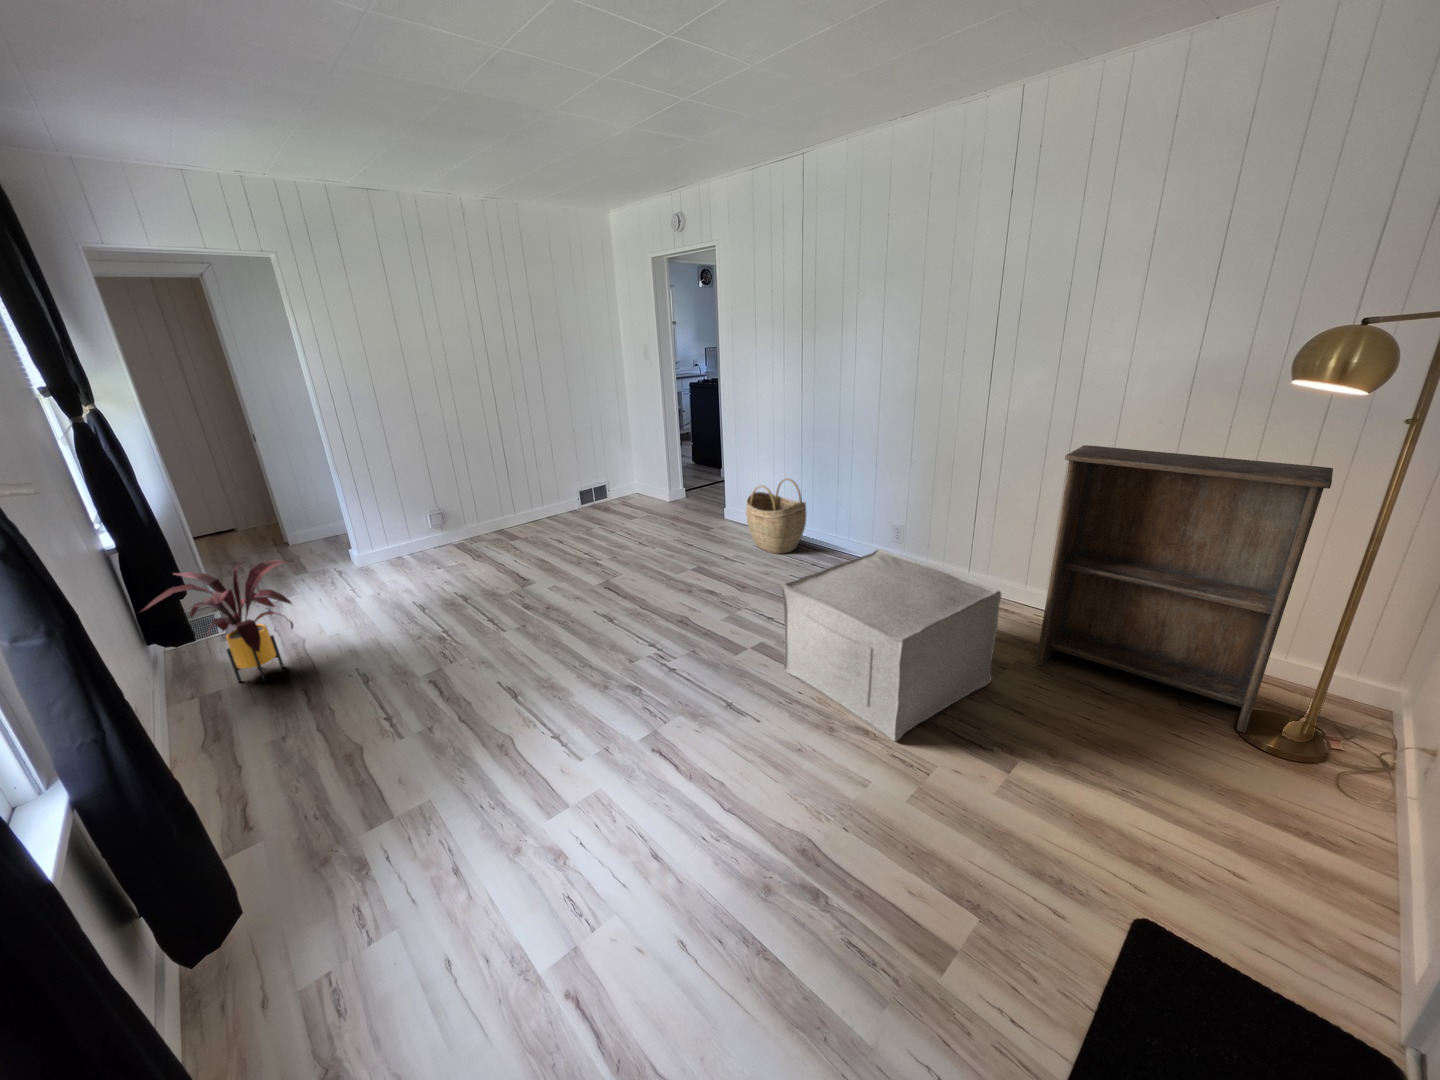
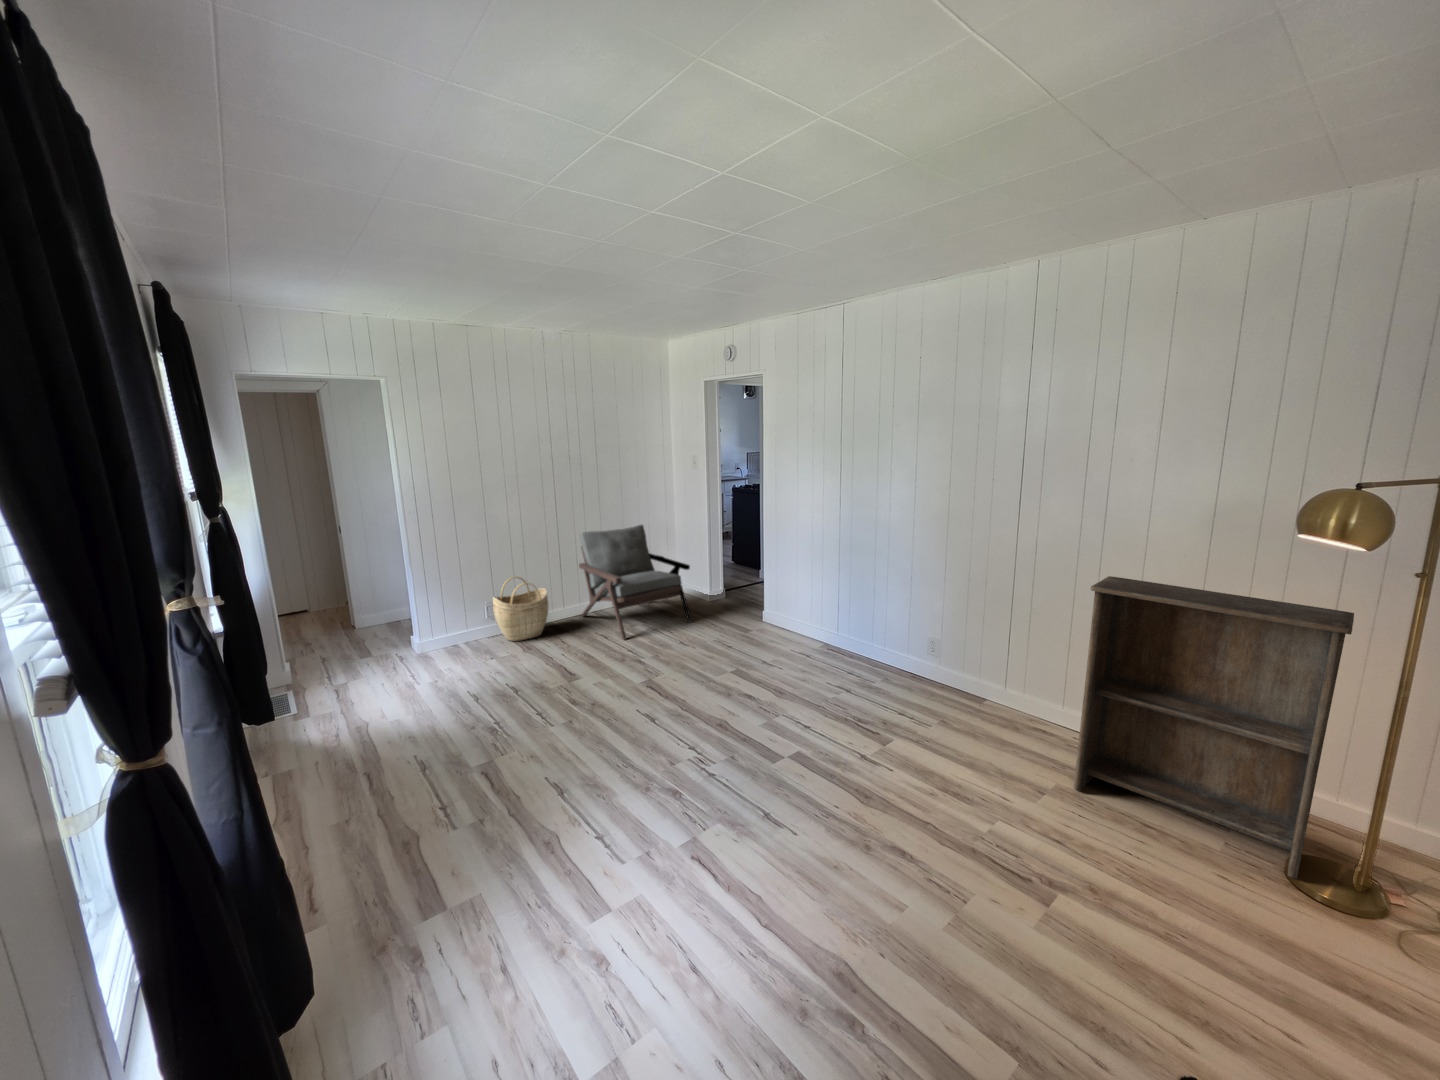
armchair: none [523,421,652,544] -> present [579,525,692,640]
woven basket: present [746,478,806,554] -> present [493,577,548,641]
ottoman: present [781,549,1001,741] -> none [820,664,1035,864]
house plant: present [139,561,293,682] -> none [234,648,372,763]

